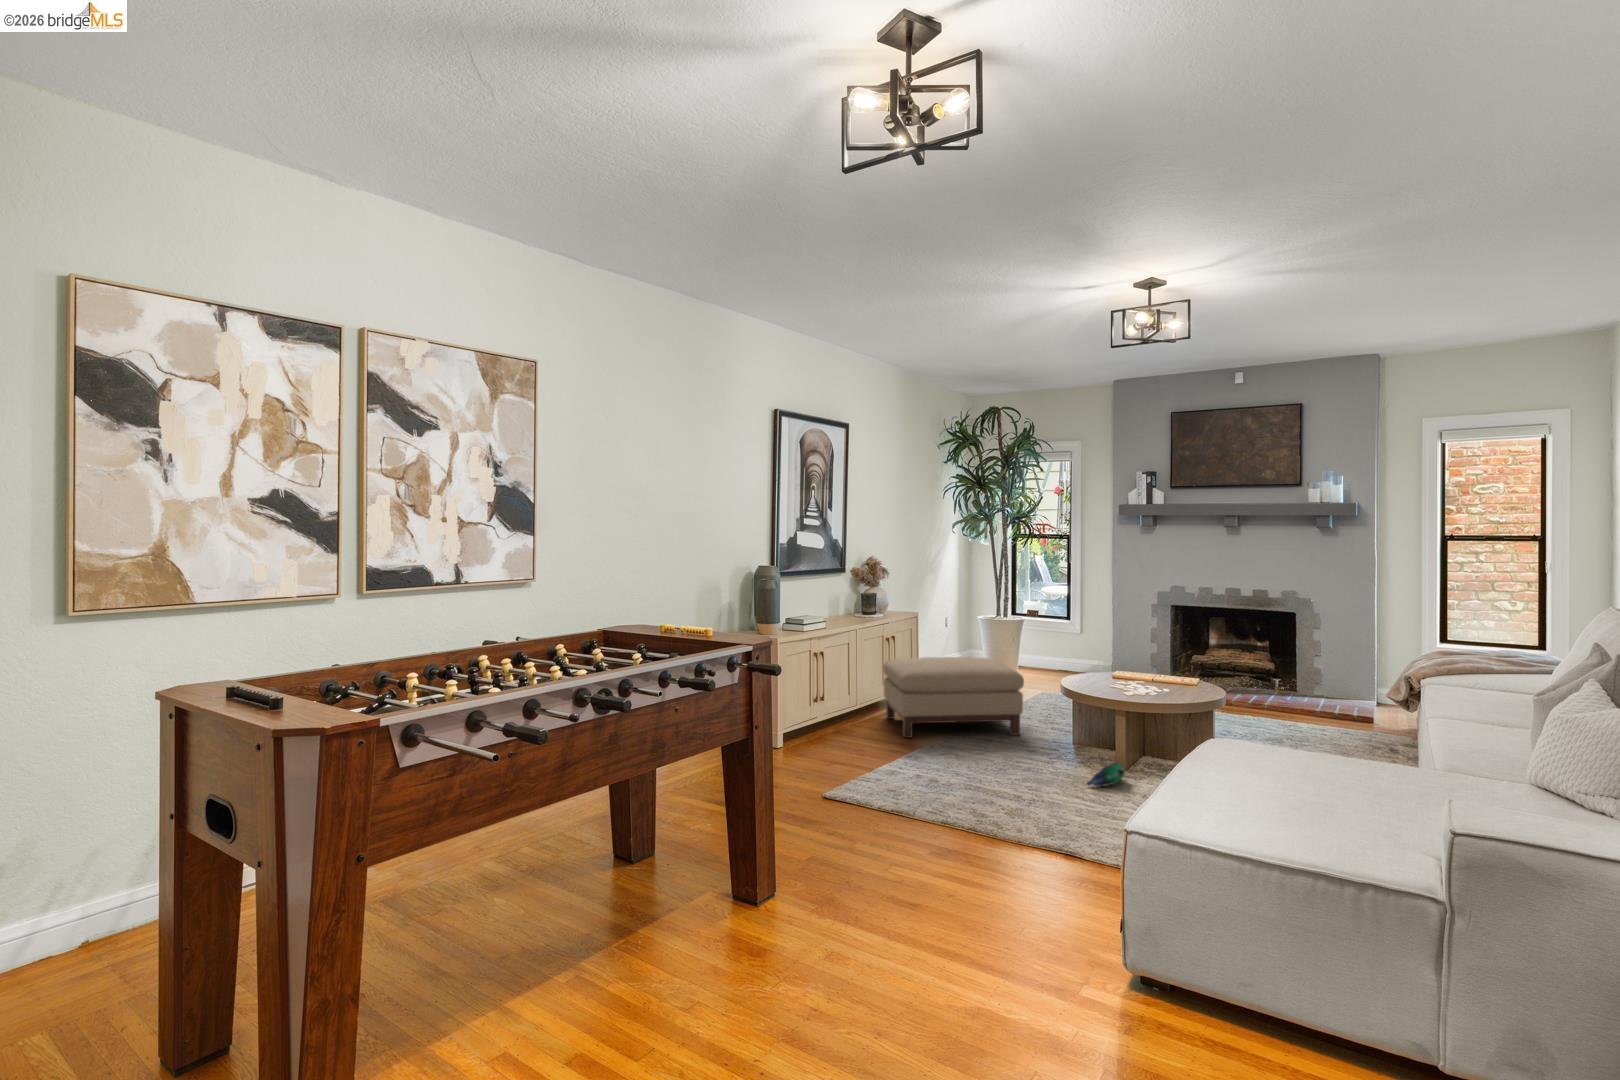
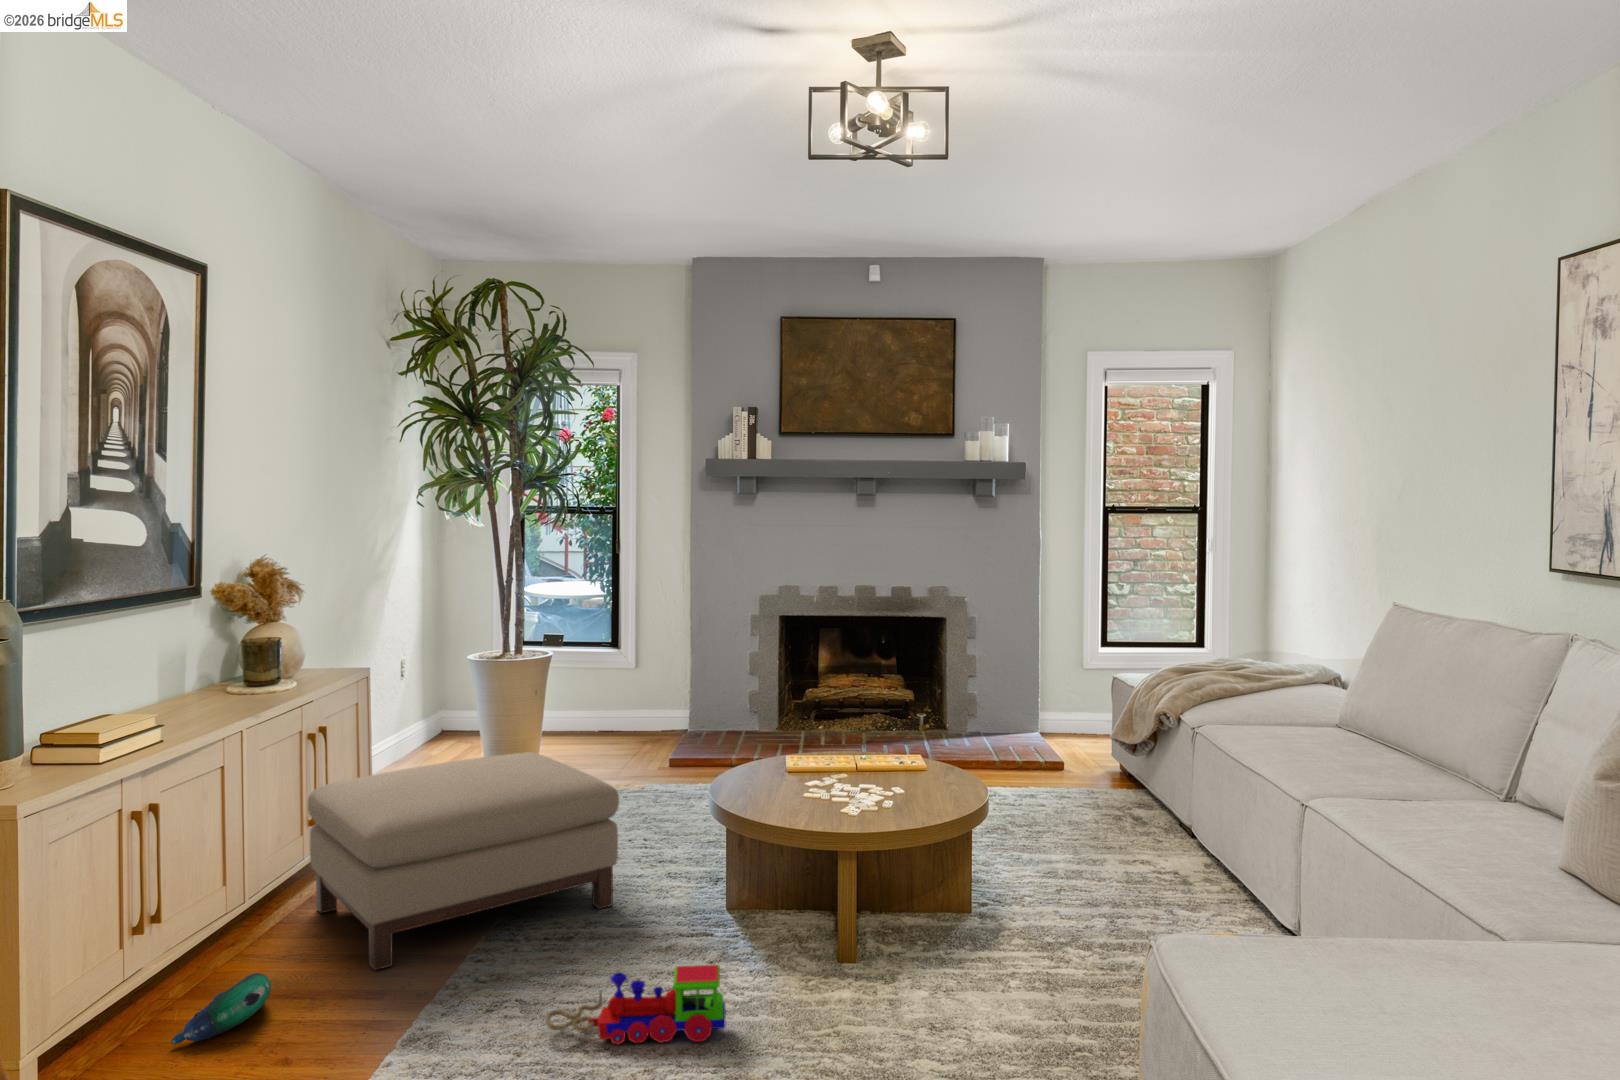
toy train: none [967,743,1050,779] -> present [546,965,726,1044]
plush toy: present [1087,763,1125,786] -> present [171,973,271,1044]

